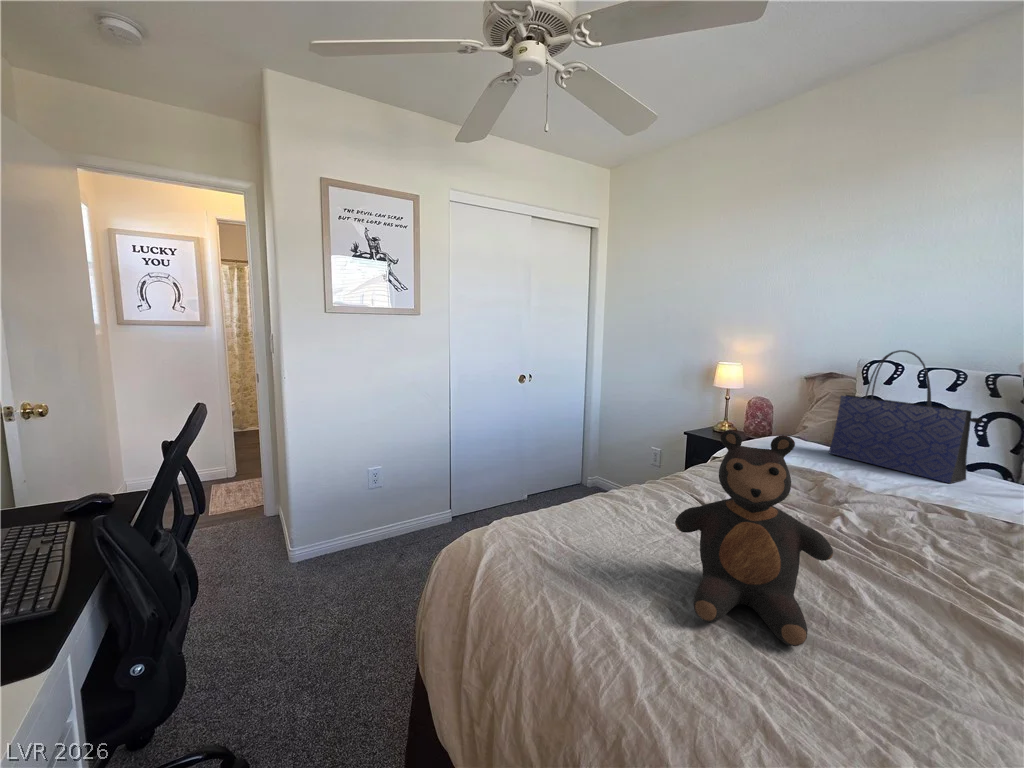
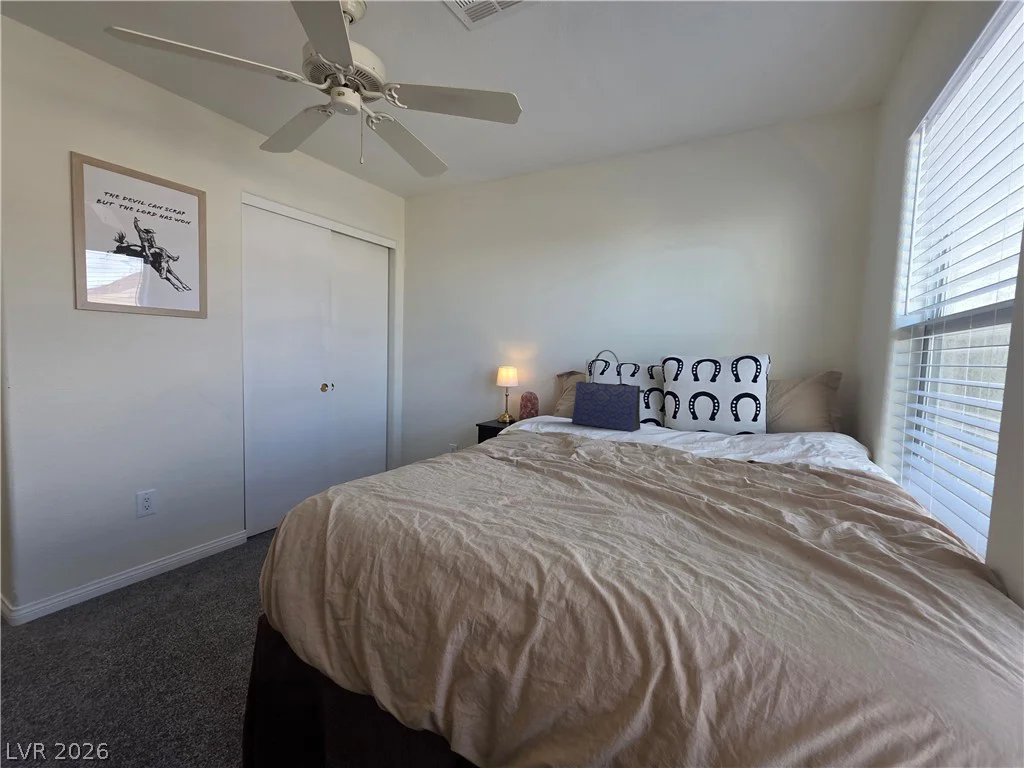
teddy bear: present [675,430,833,646] -> none [478,388,567,509]

